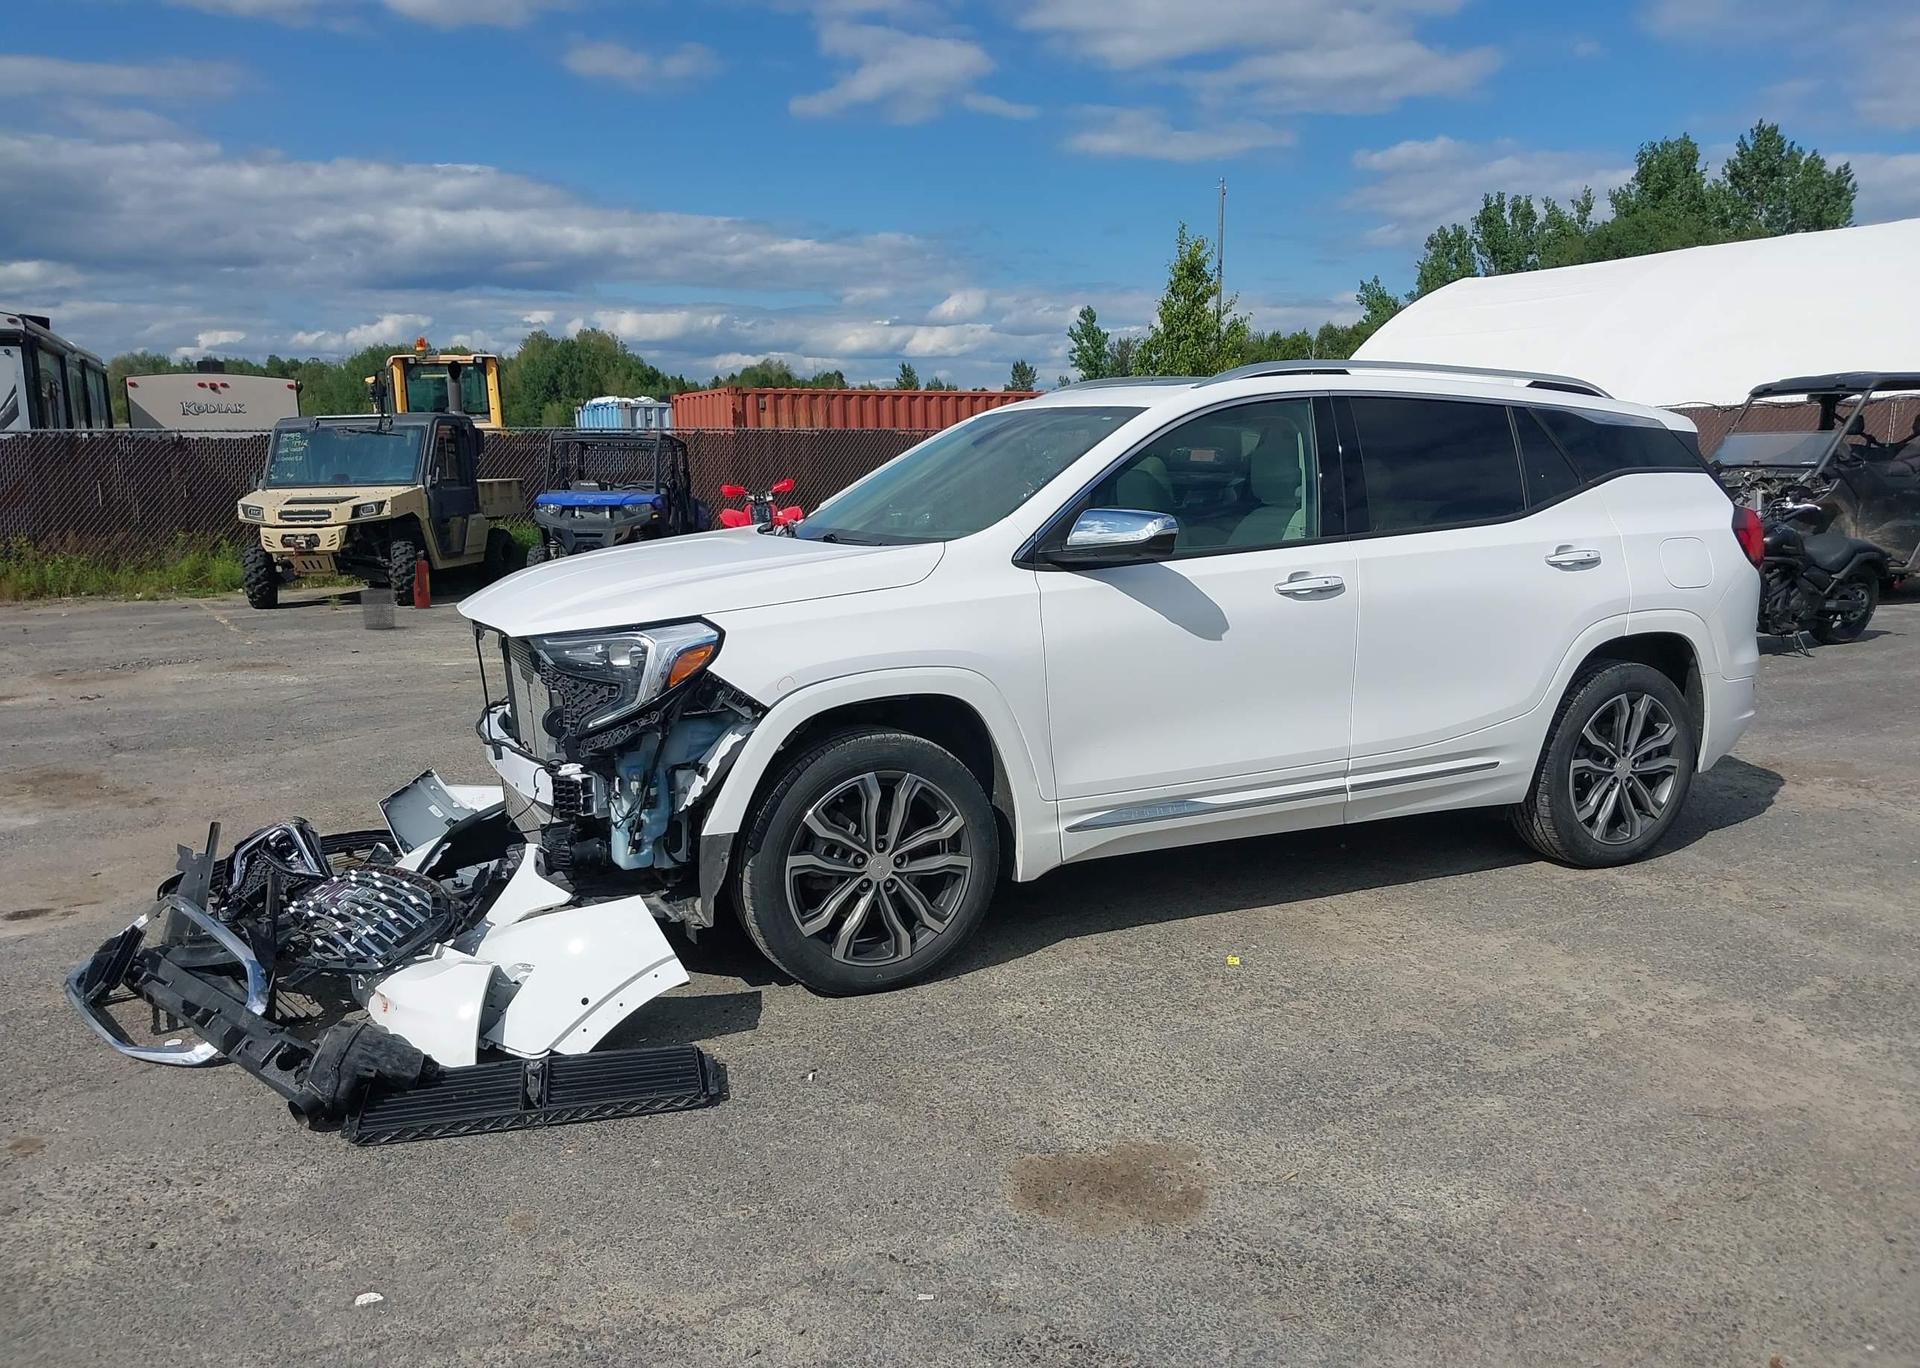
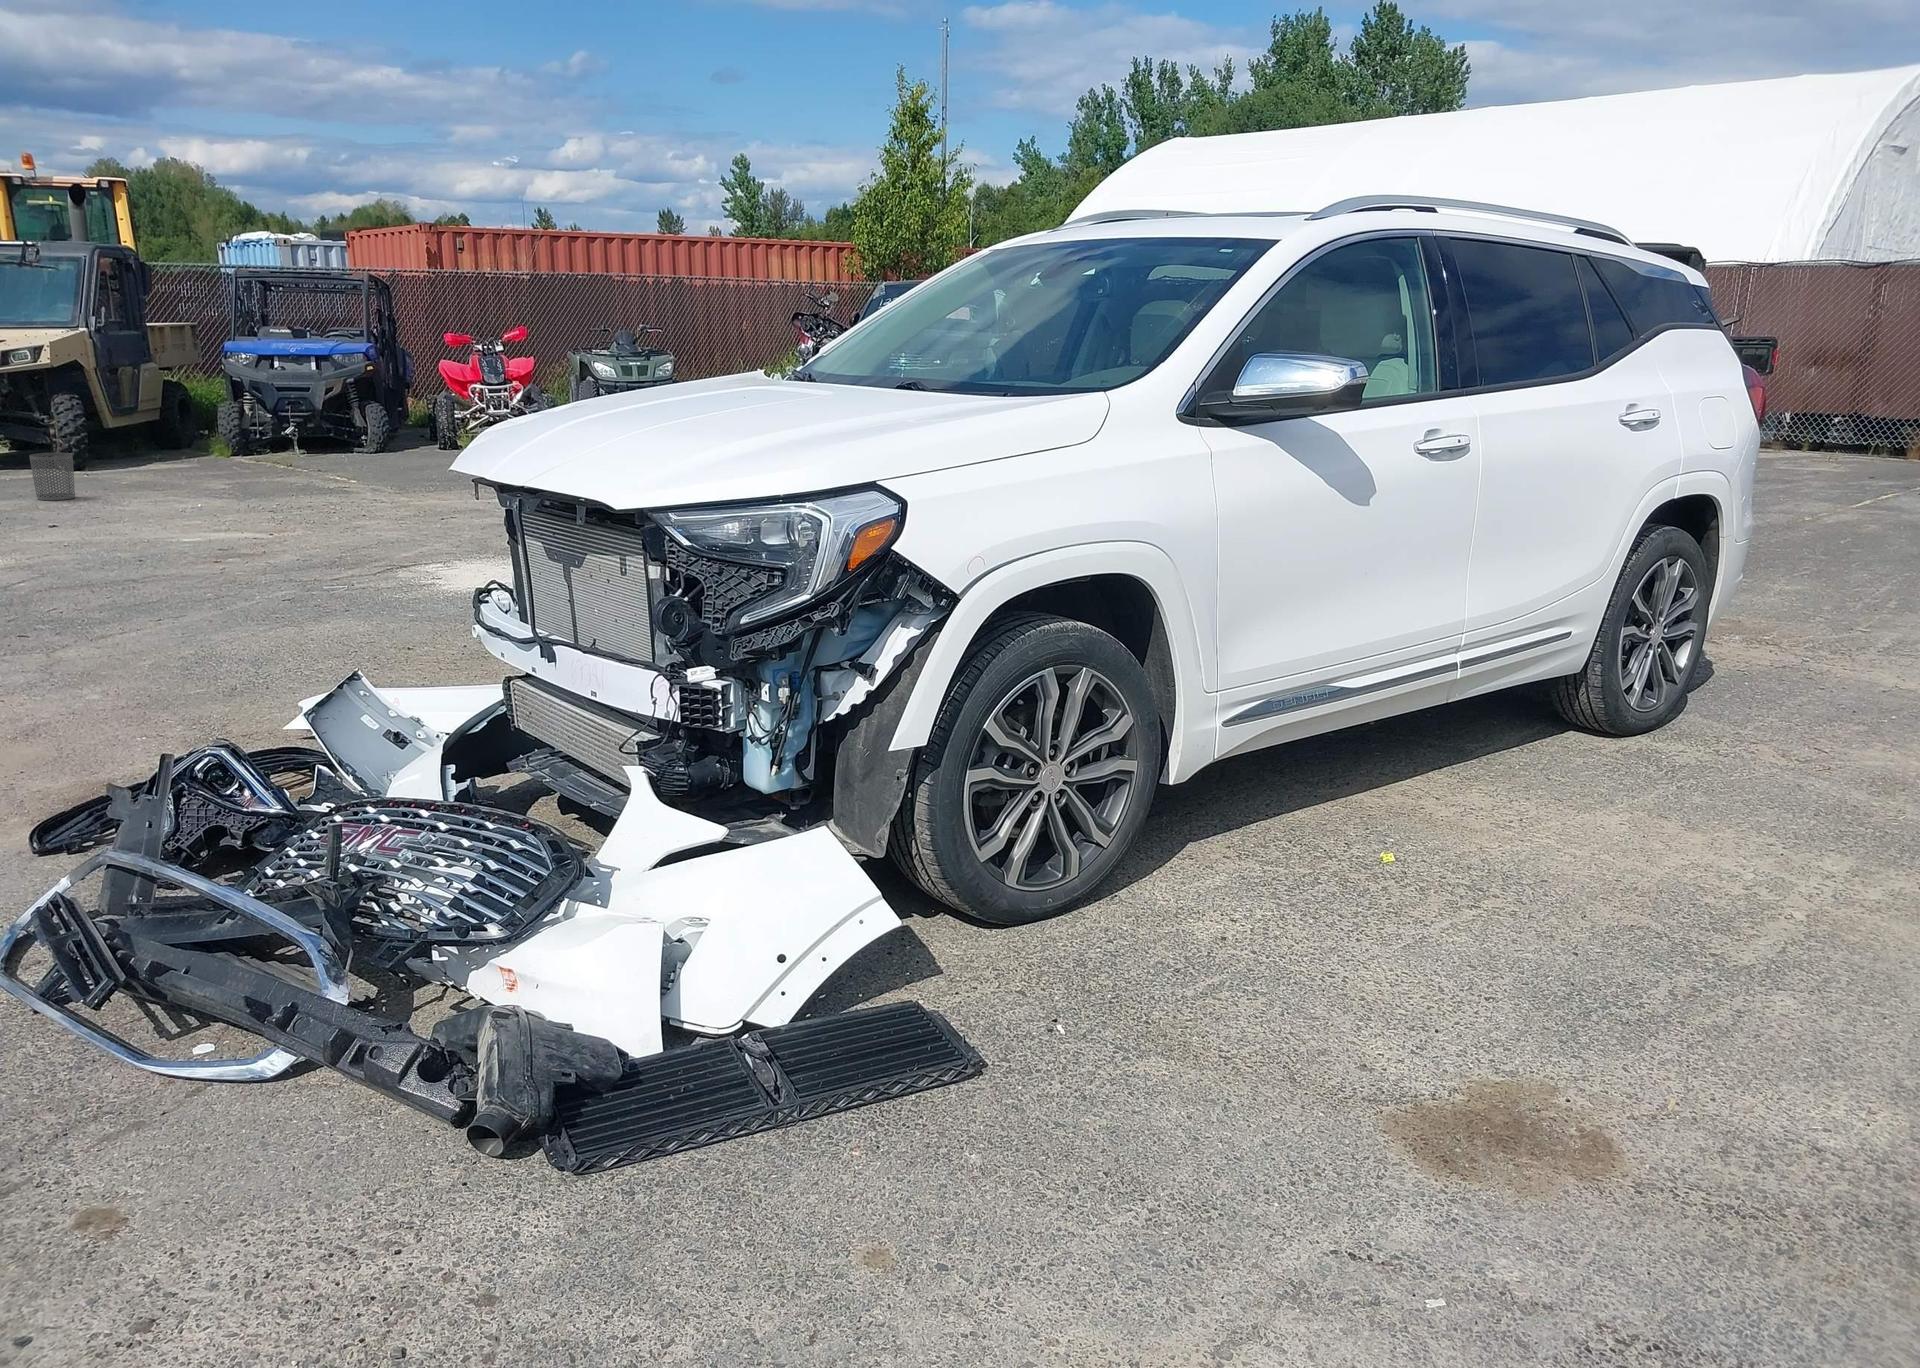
fire extinguisher: present [413,551,431,609] -> none [77,406,103,476]

